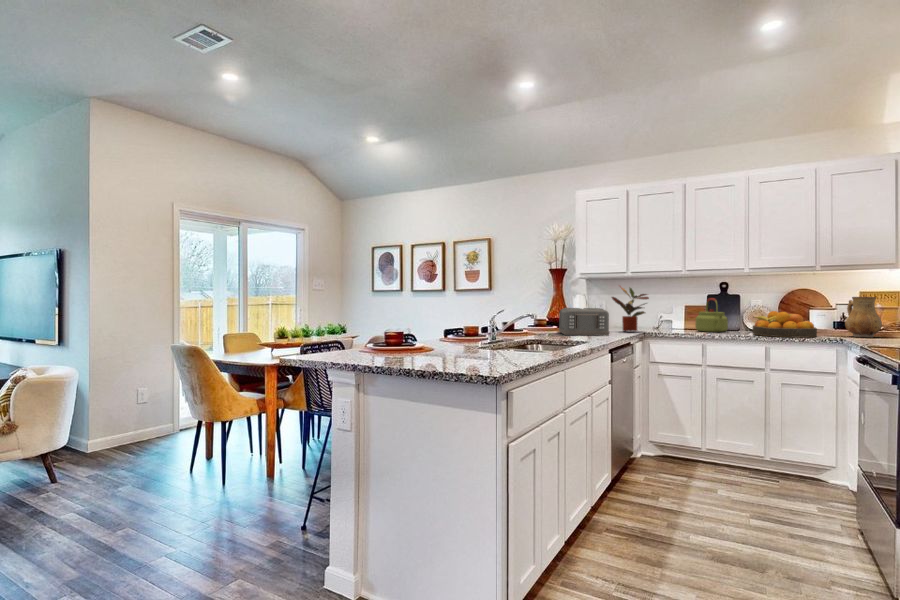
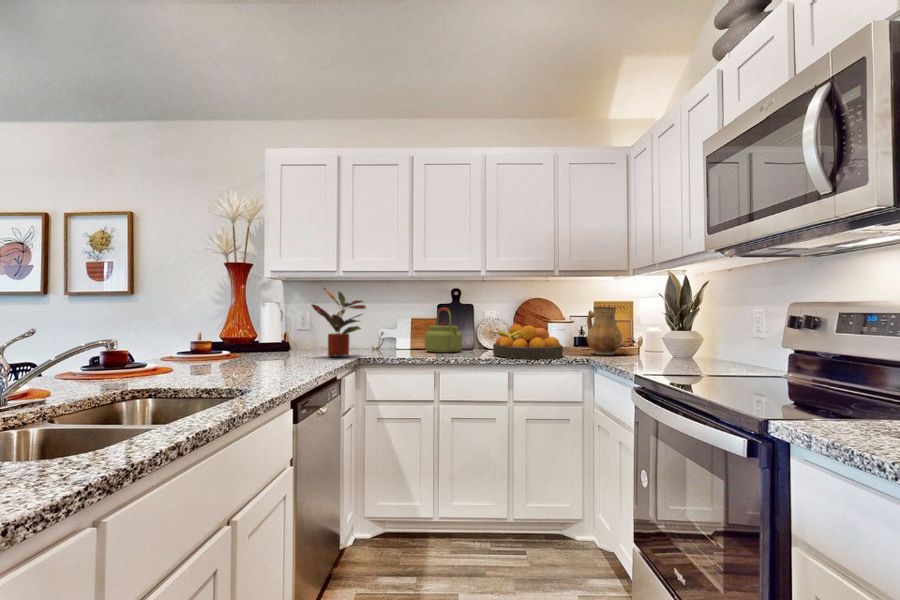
toaster: present [559,308,609,336] -> none [221,322,302,370]

